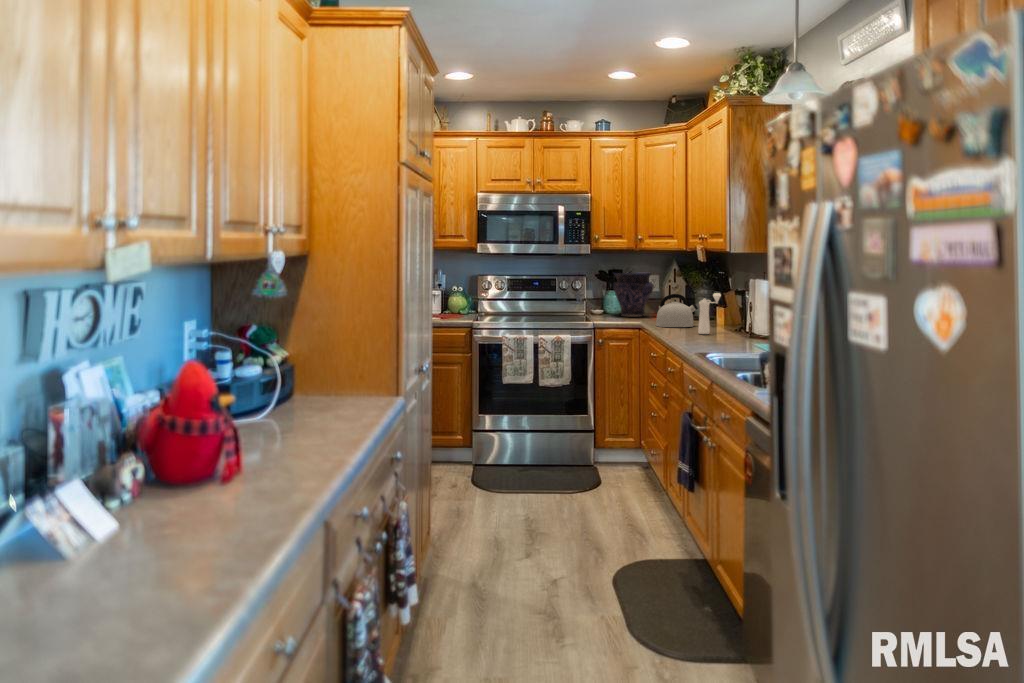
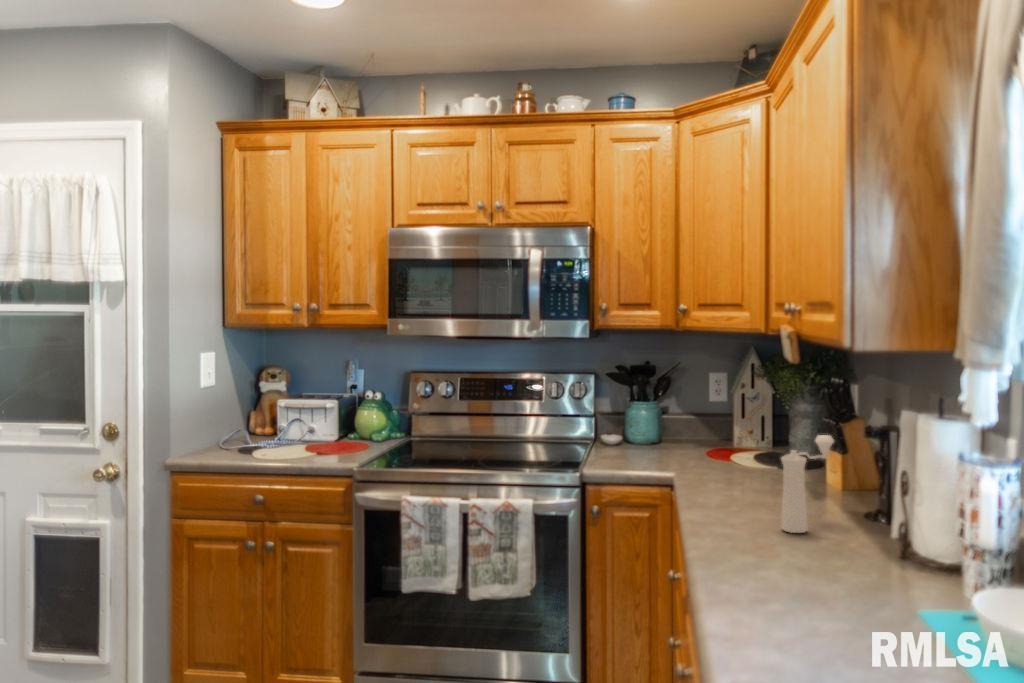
vase: present [613,273,653,317] -> none [634,369,709,453]
kettle: present [656,294,698,327] -> none [700,424,788,498]

